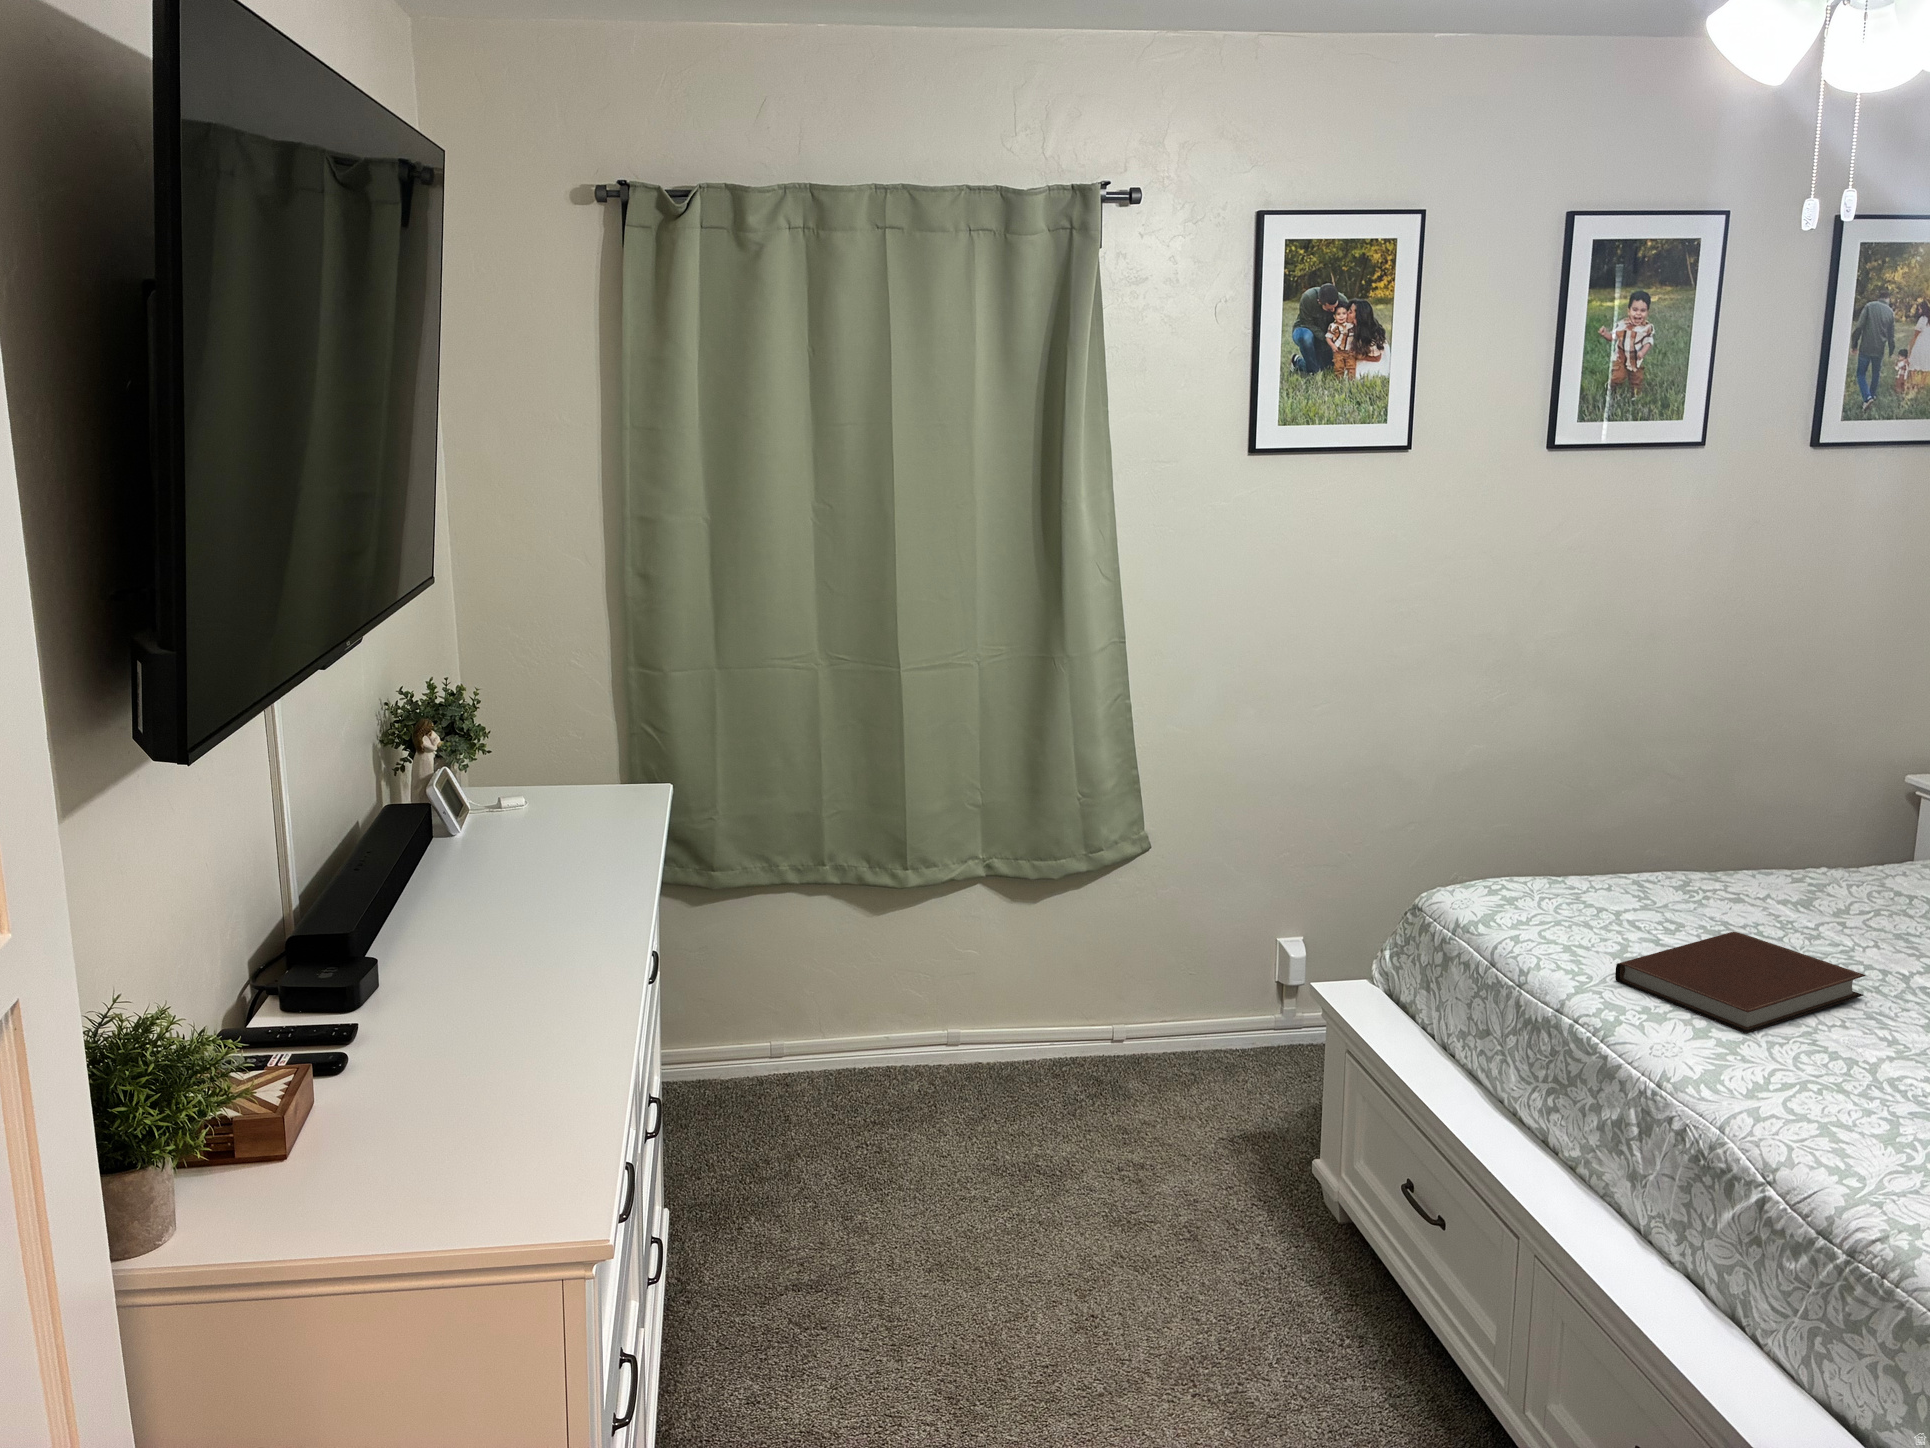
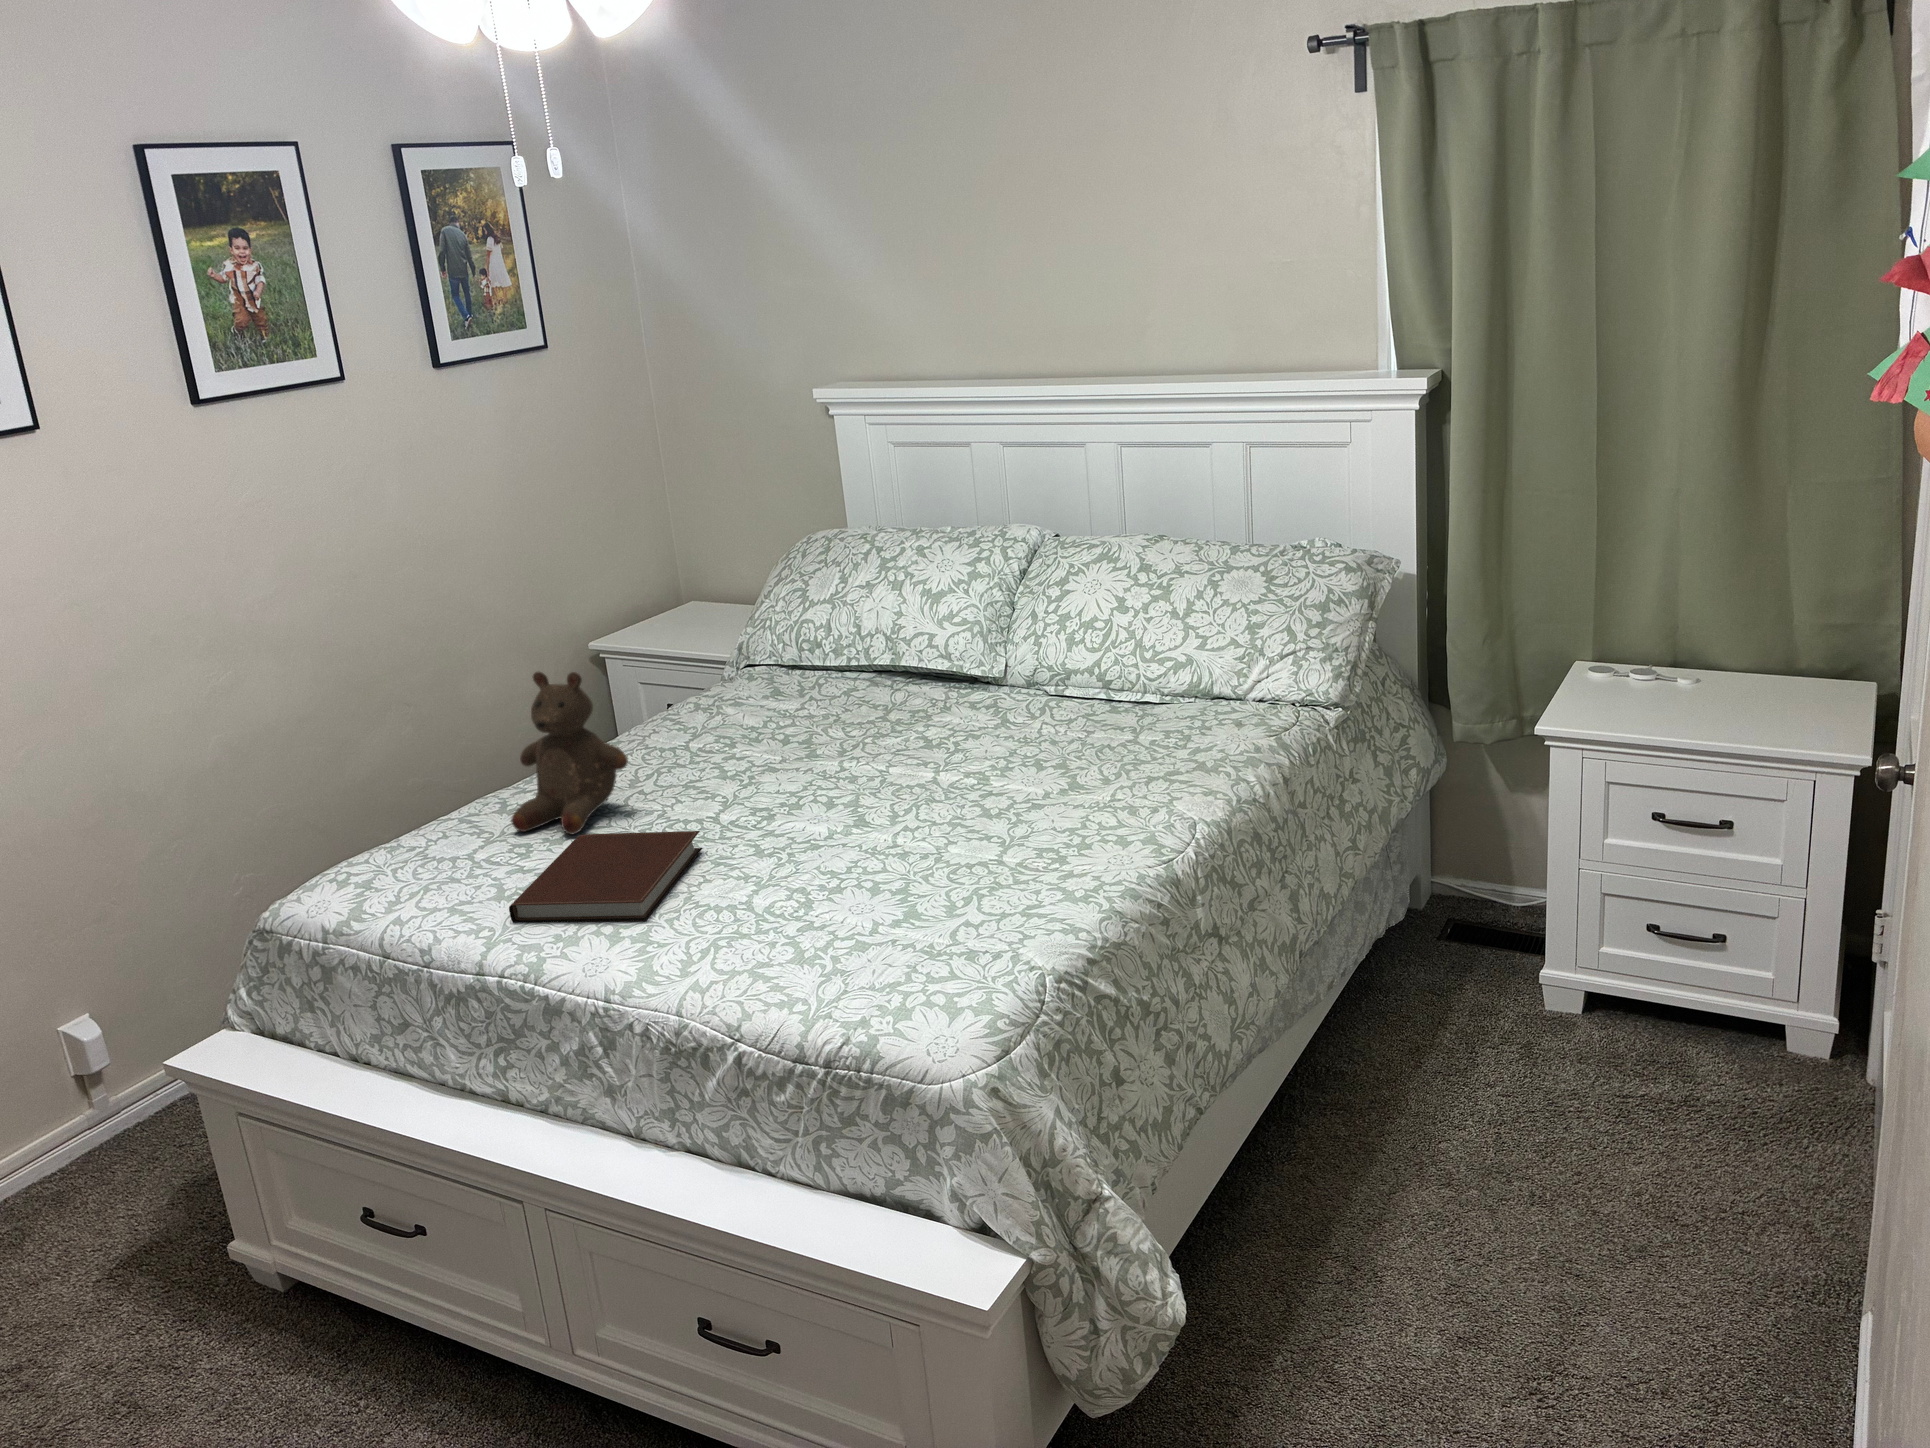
stuffed bear: none [1678,758,1826,932] -> present [511,672,628,835]

